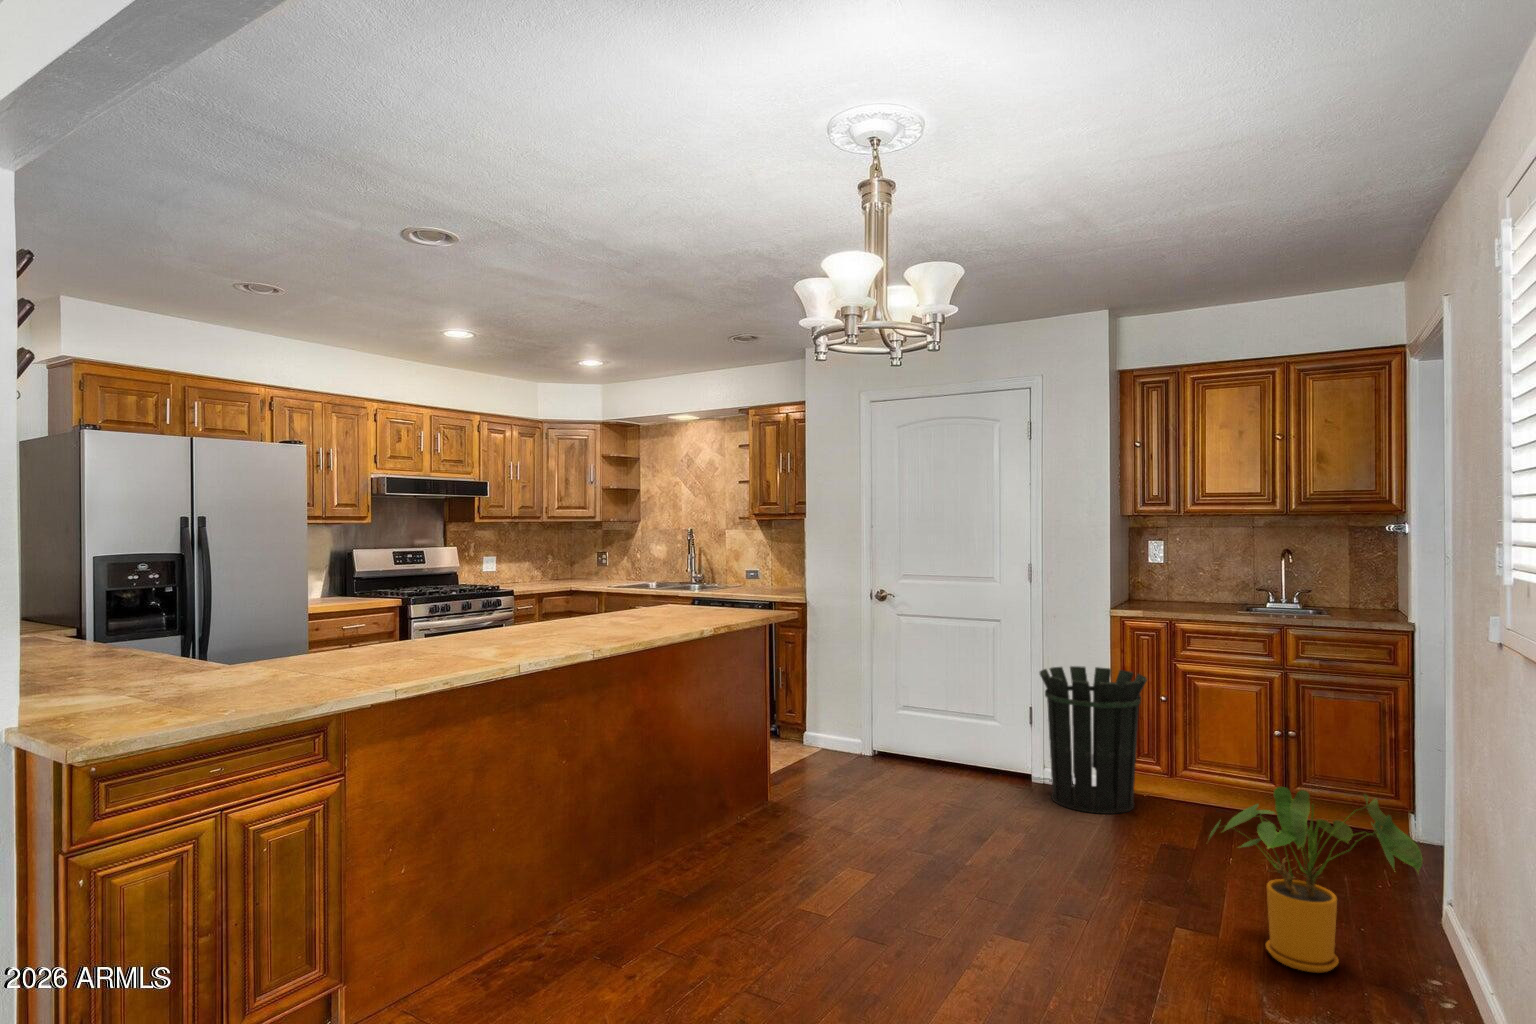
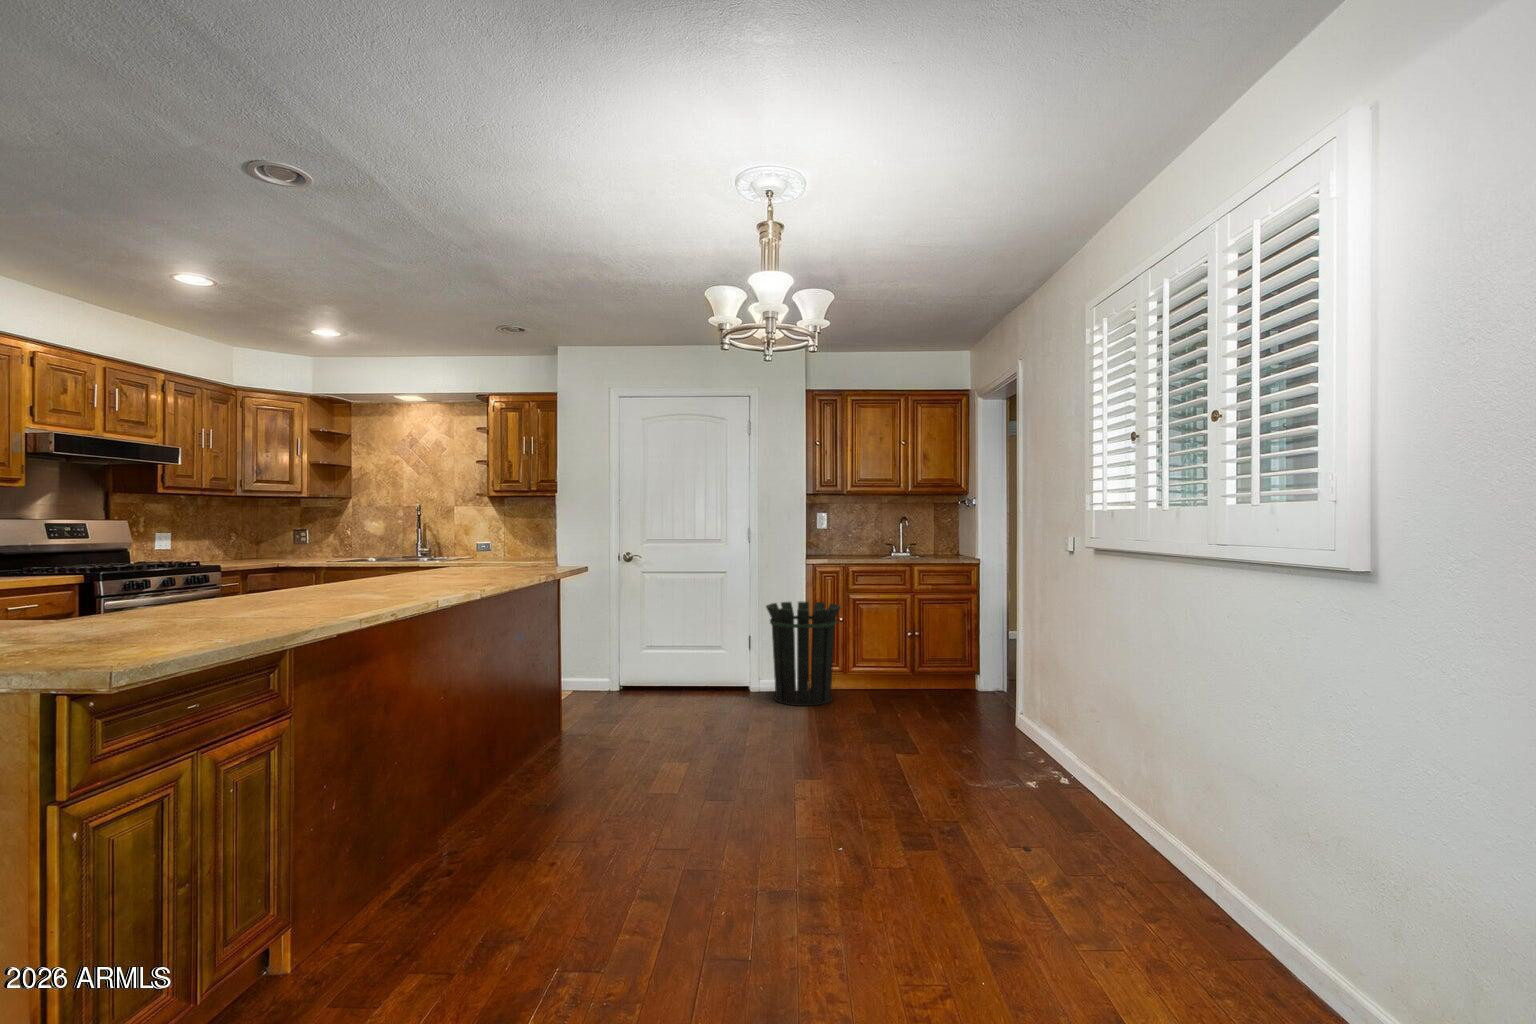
house plant: present [1209,787,1423,972] -> none [935,654,1058,768]

